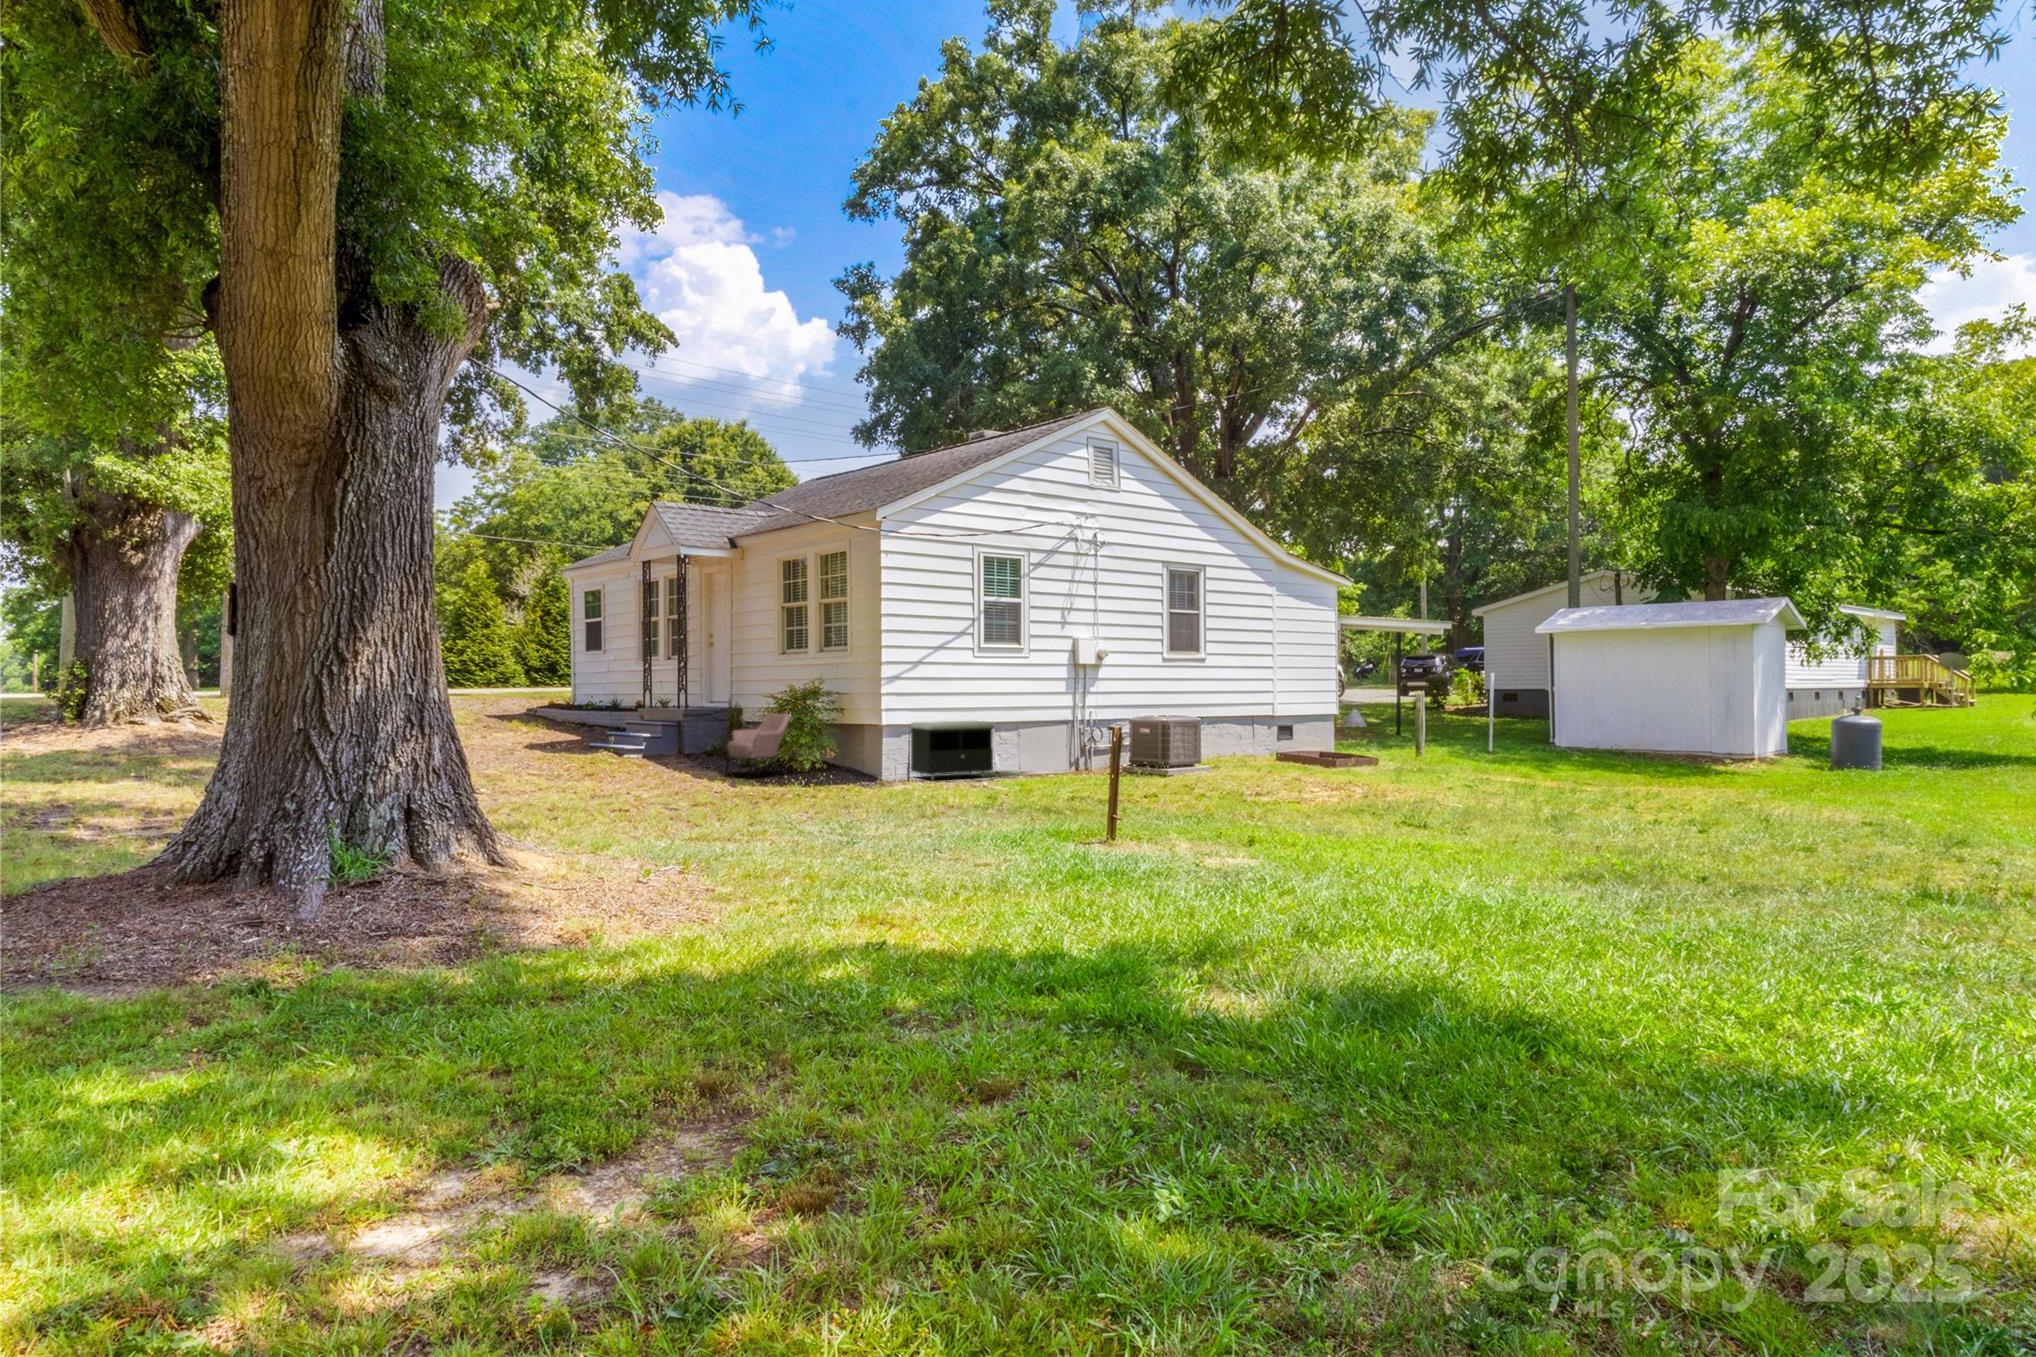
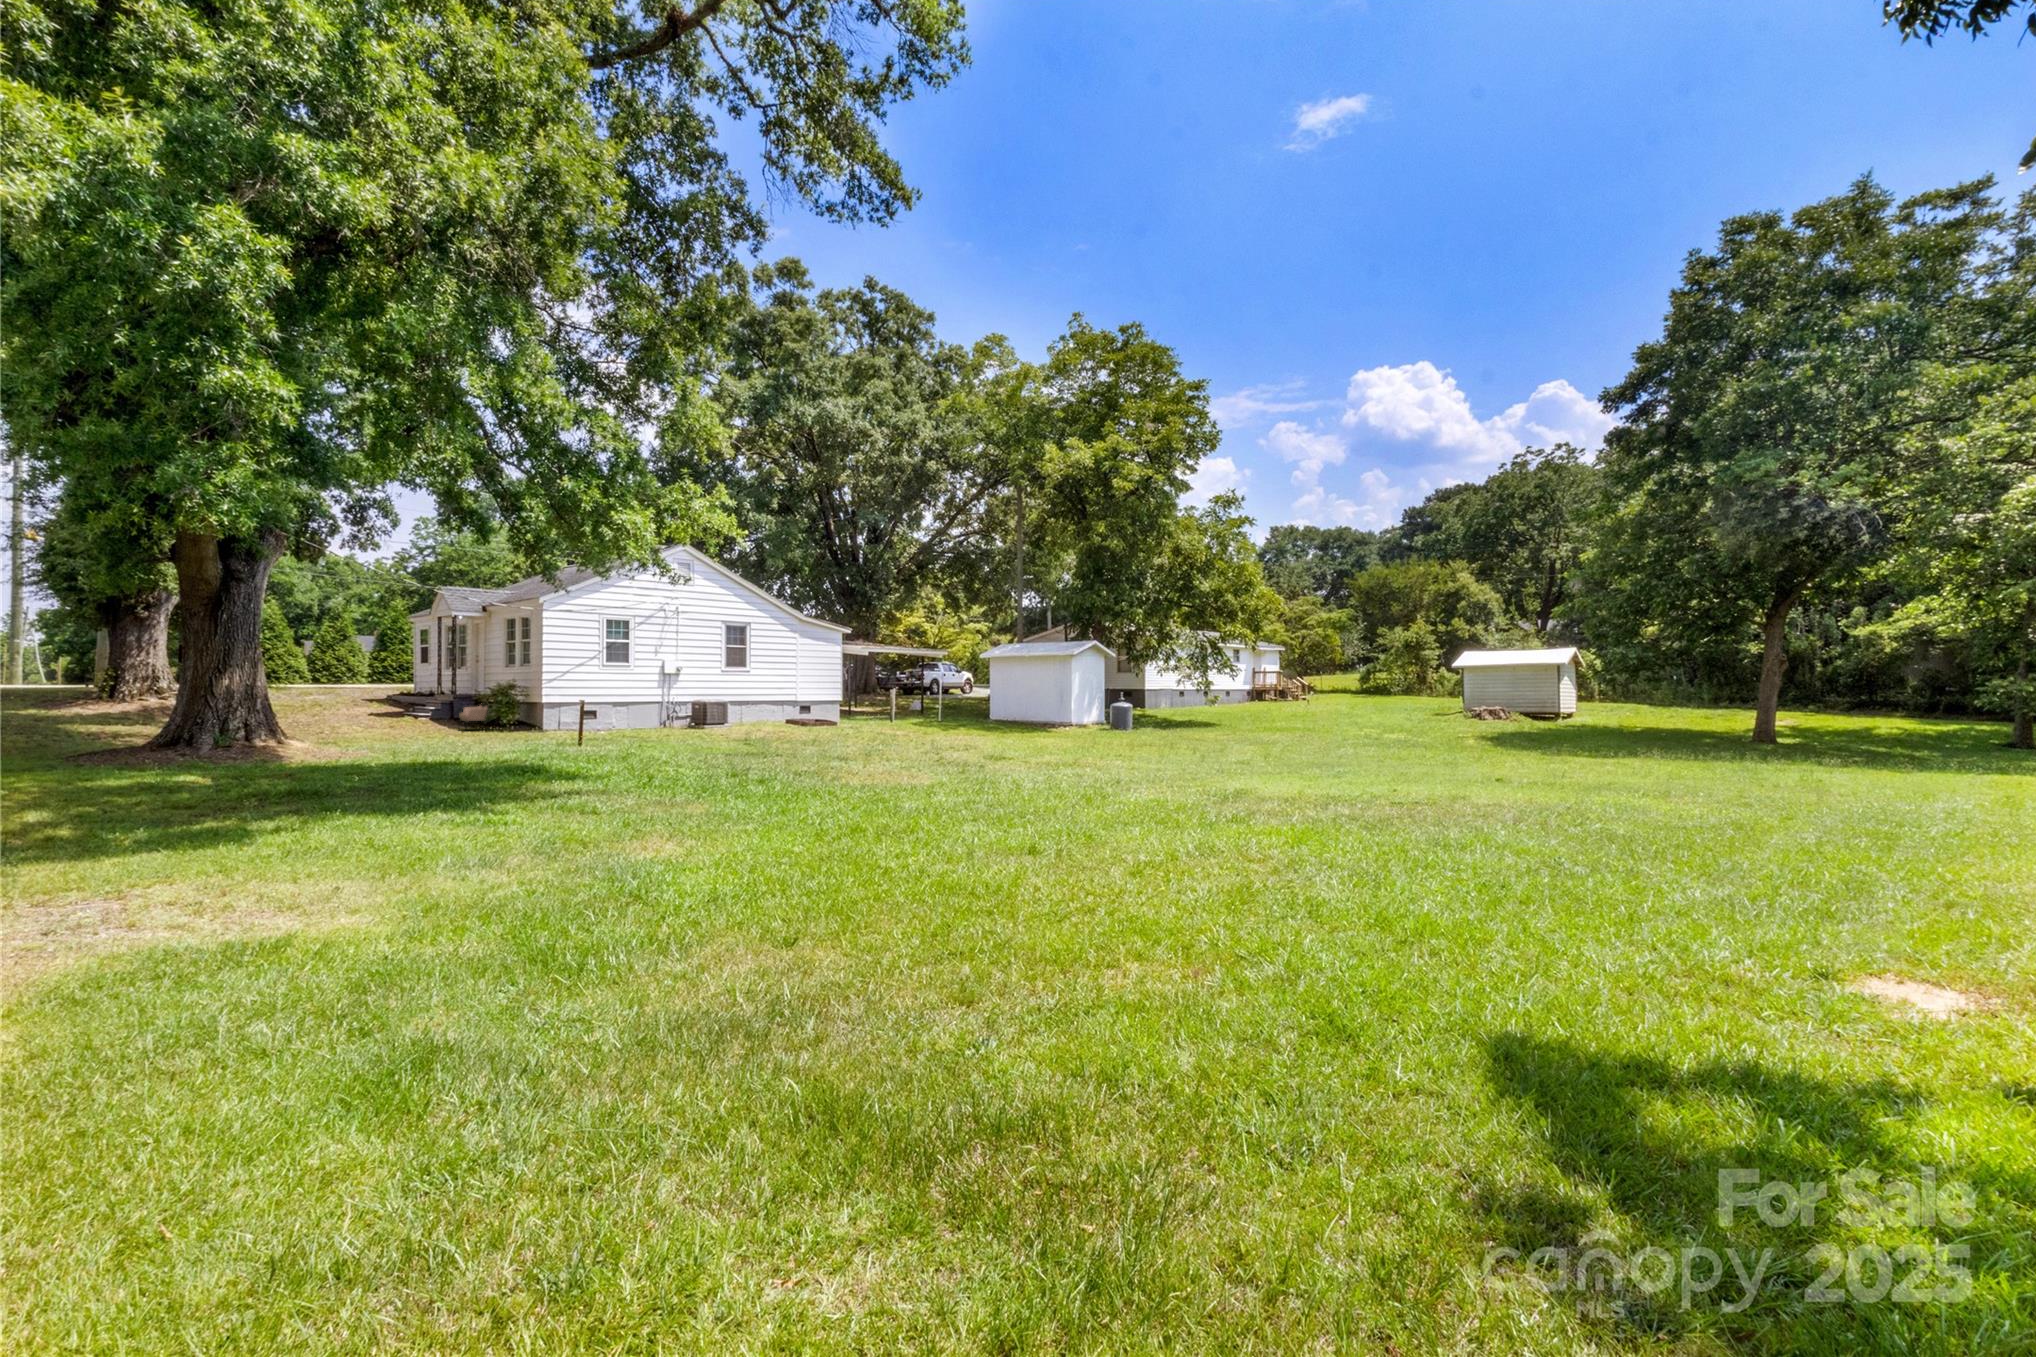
storage bench: present [911,721,994,780] -> none [555,703,598,732]

